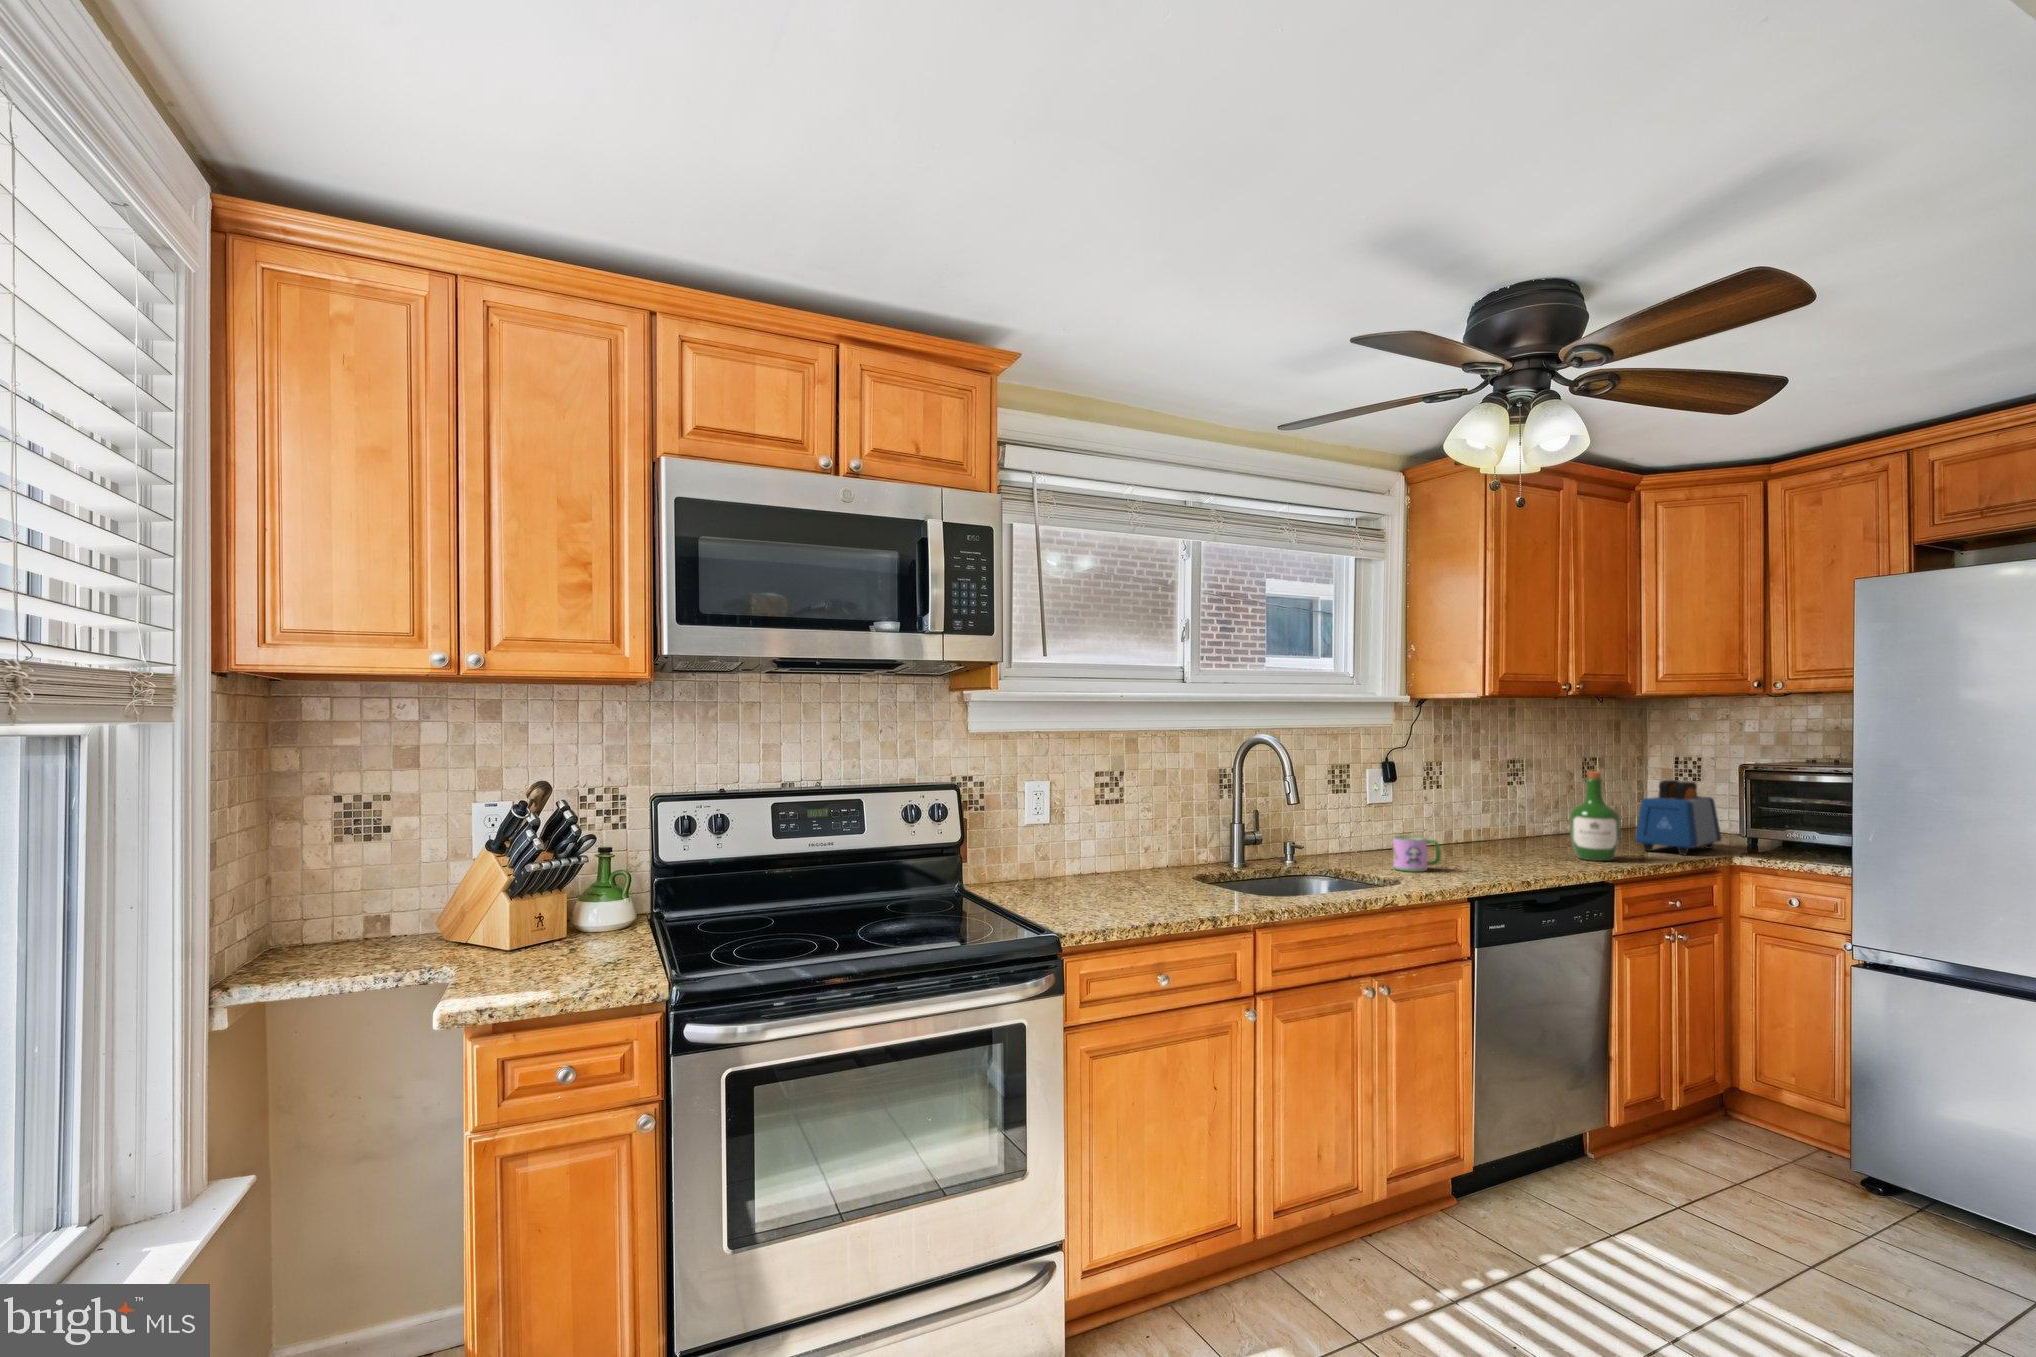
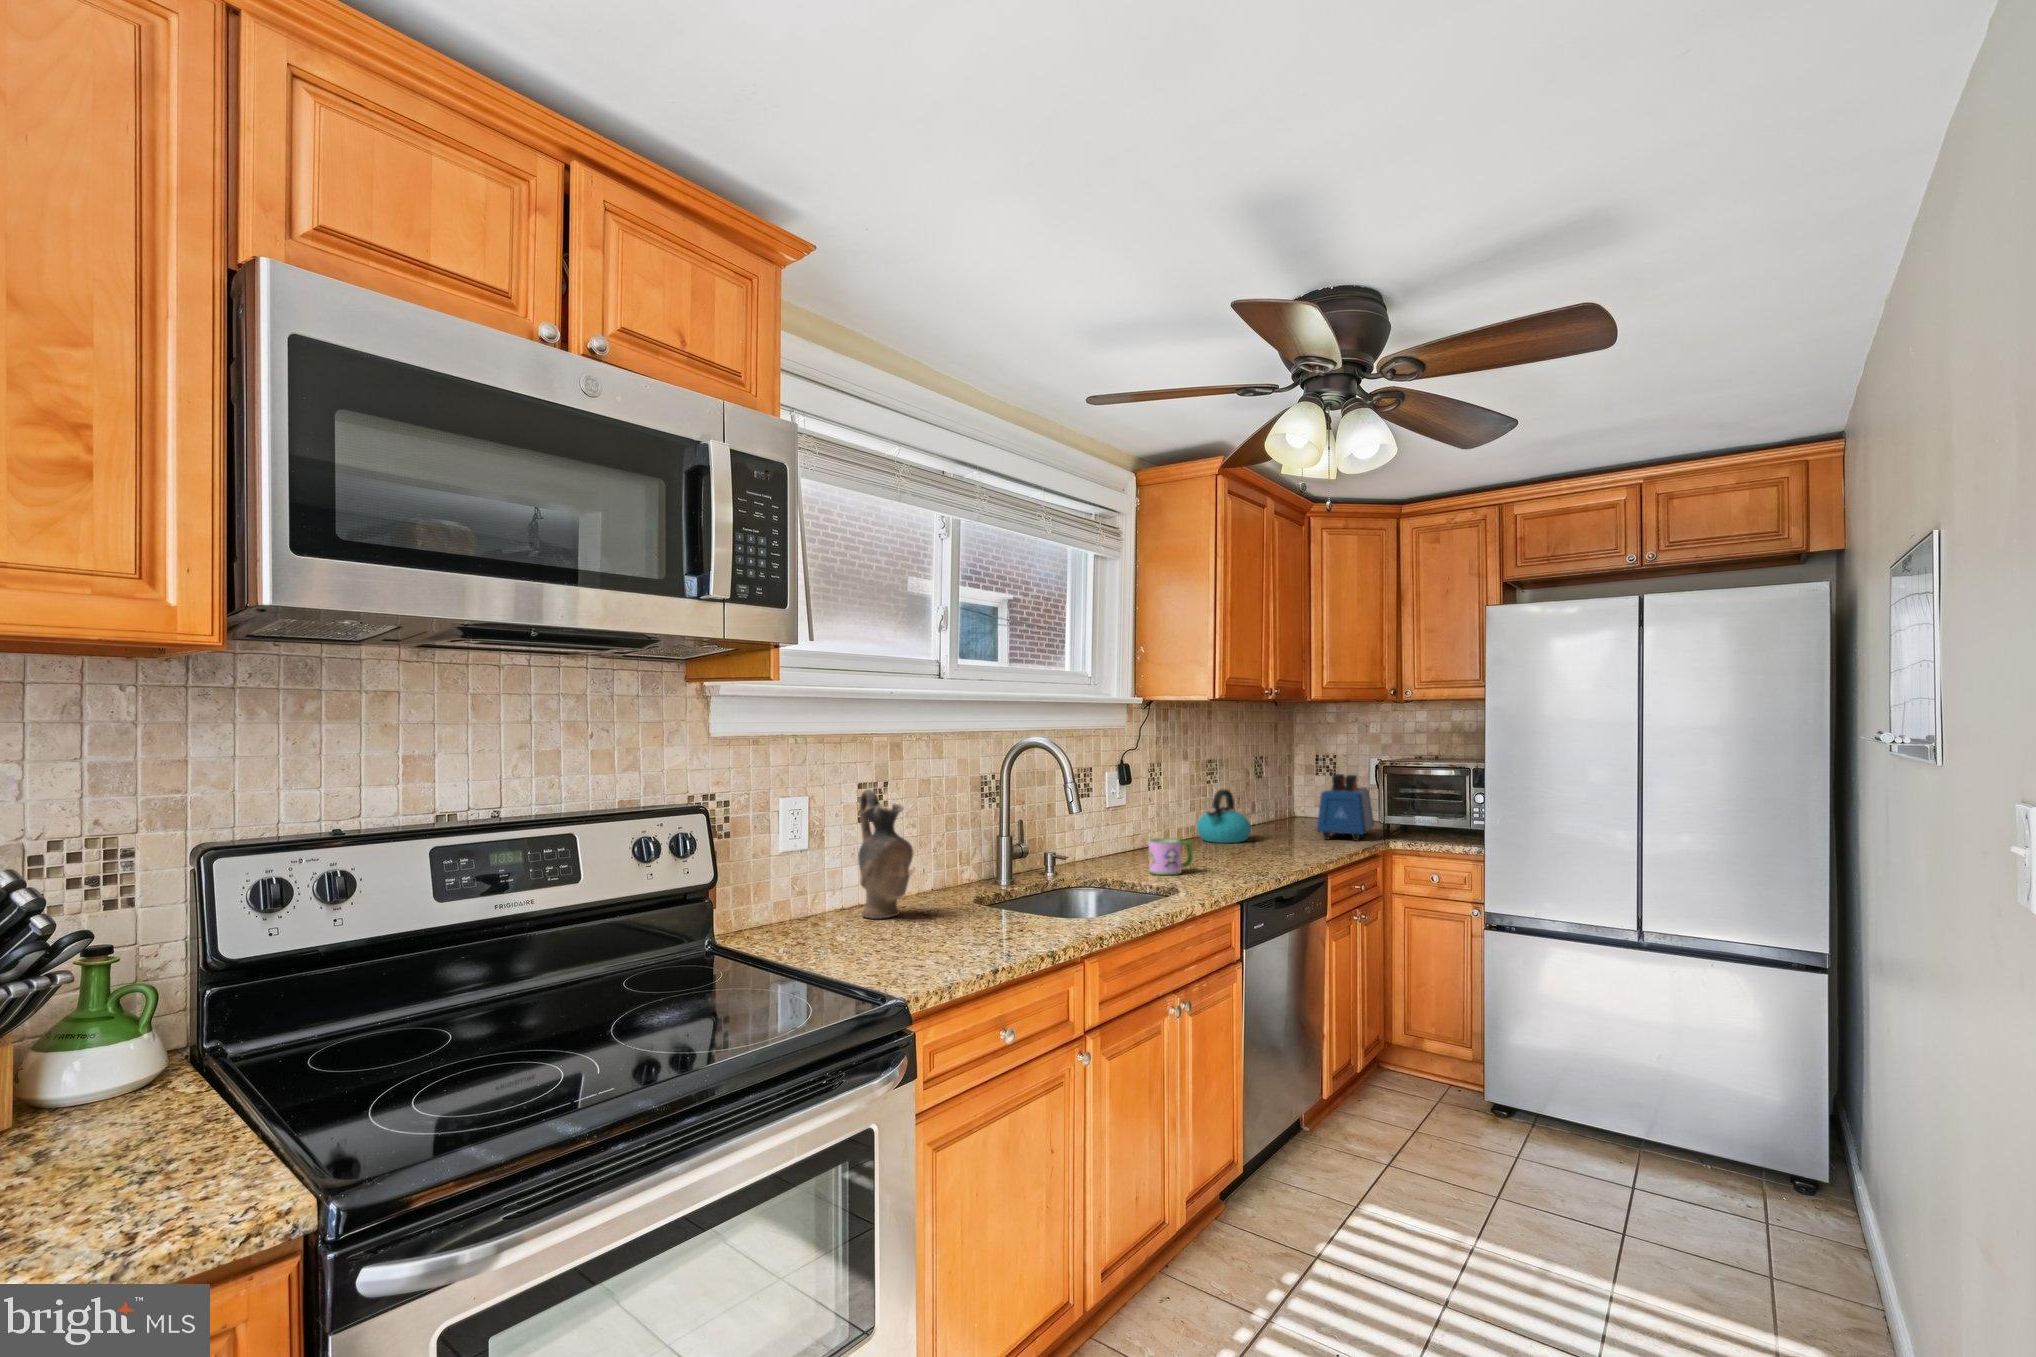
wine bottle: present [1570,771,1620,861] -> none [1278,767,1320,852]
ceramic pitcher: none [1090,776,1135,883] -> present [858,789,913,919]
kettle: none [1490,791,1553,848] -> present [1197,789,1251,843]

